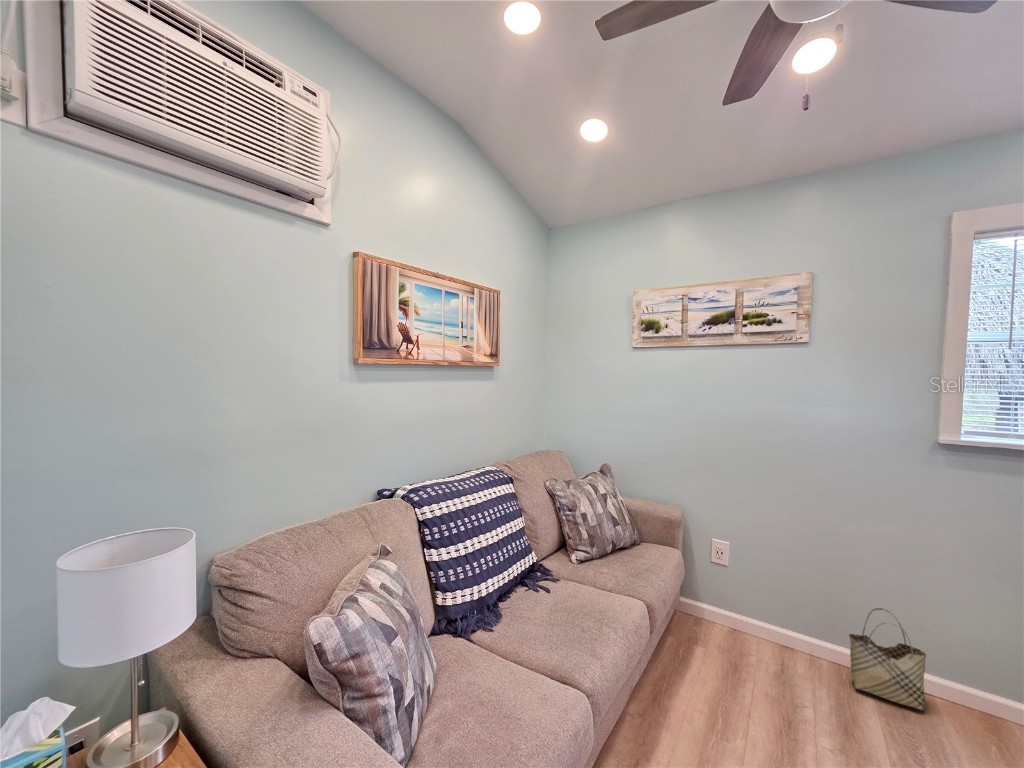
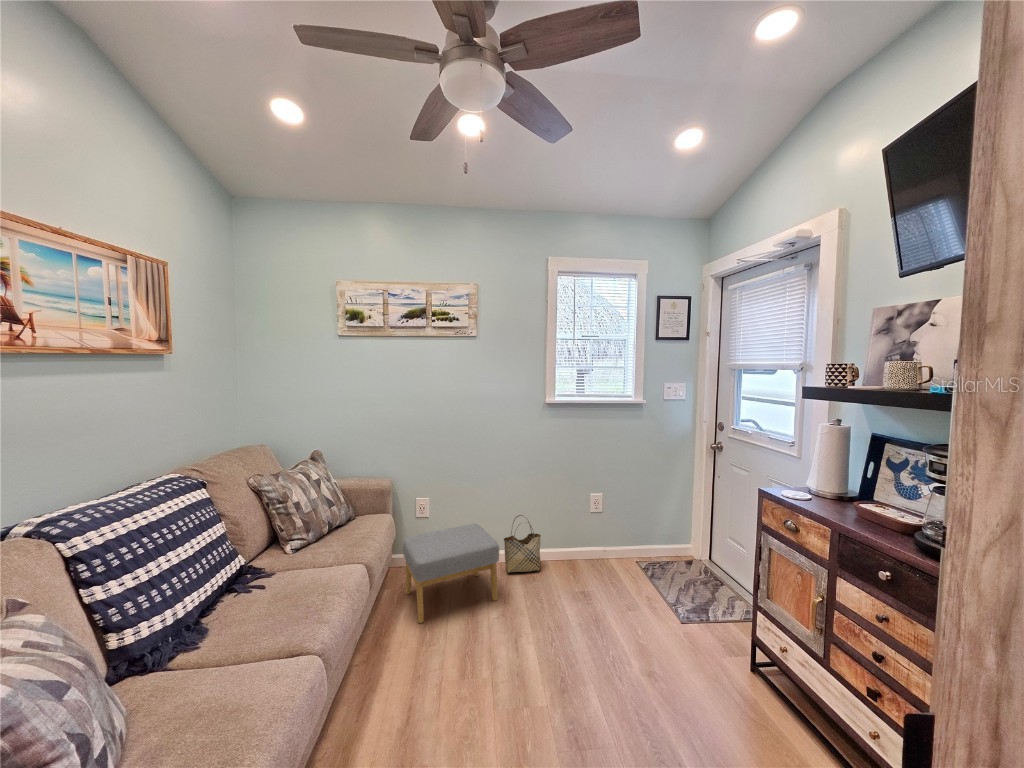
footstool: none [694,584,842,725] -> present [403,524,499,623]

